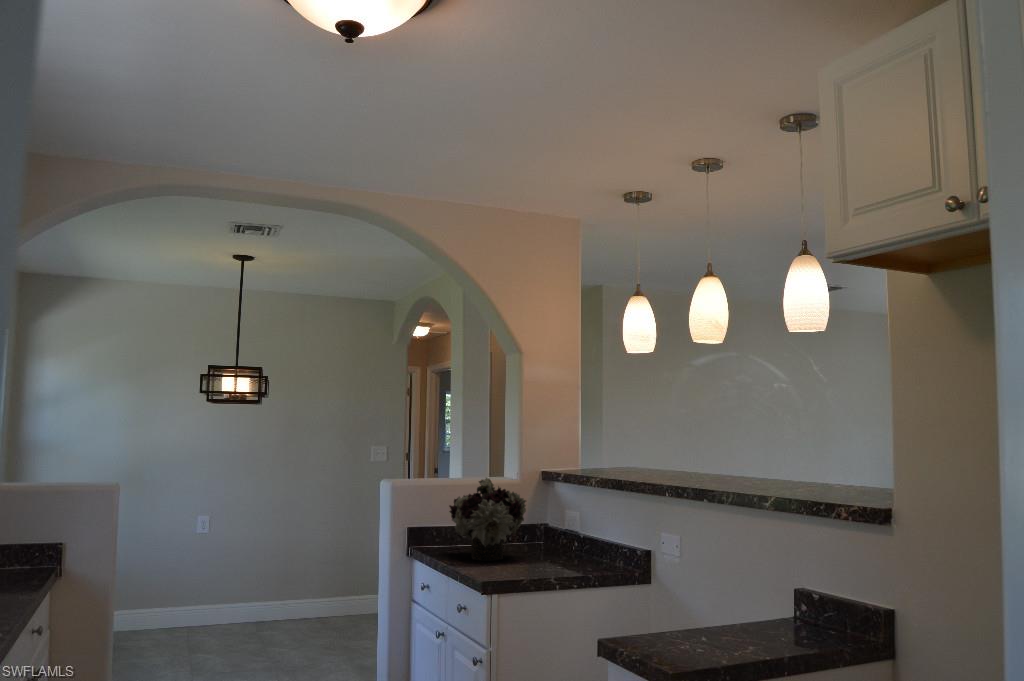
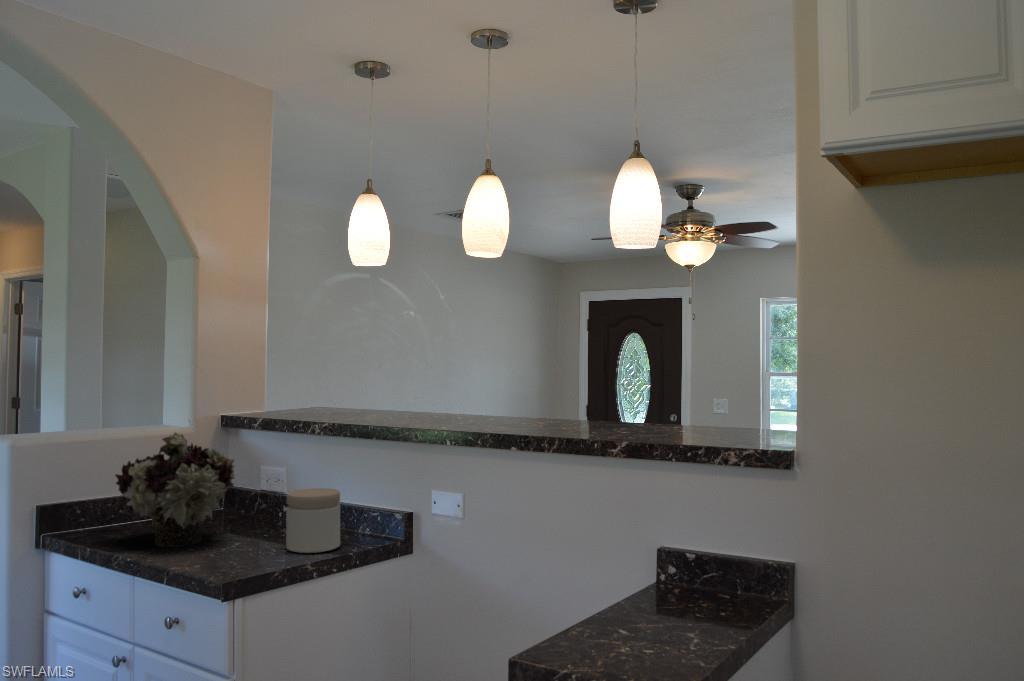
jar: none [550,525,590,573] -> present [286,488,340,553]

